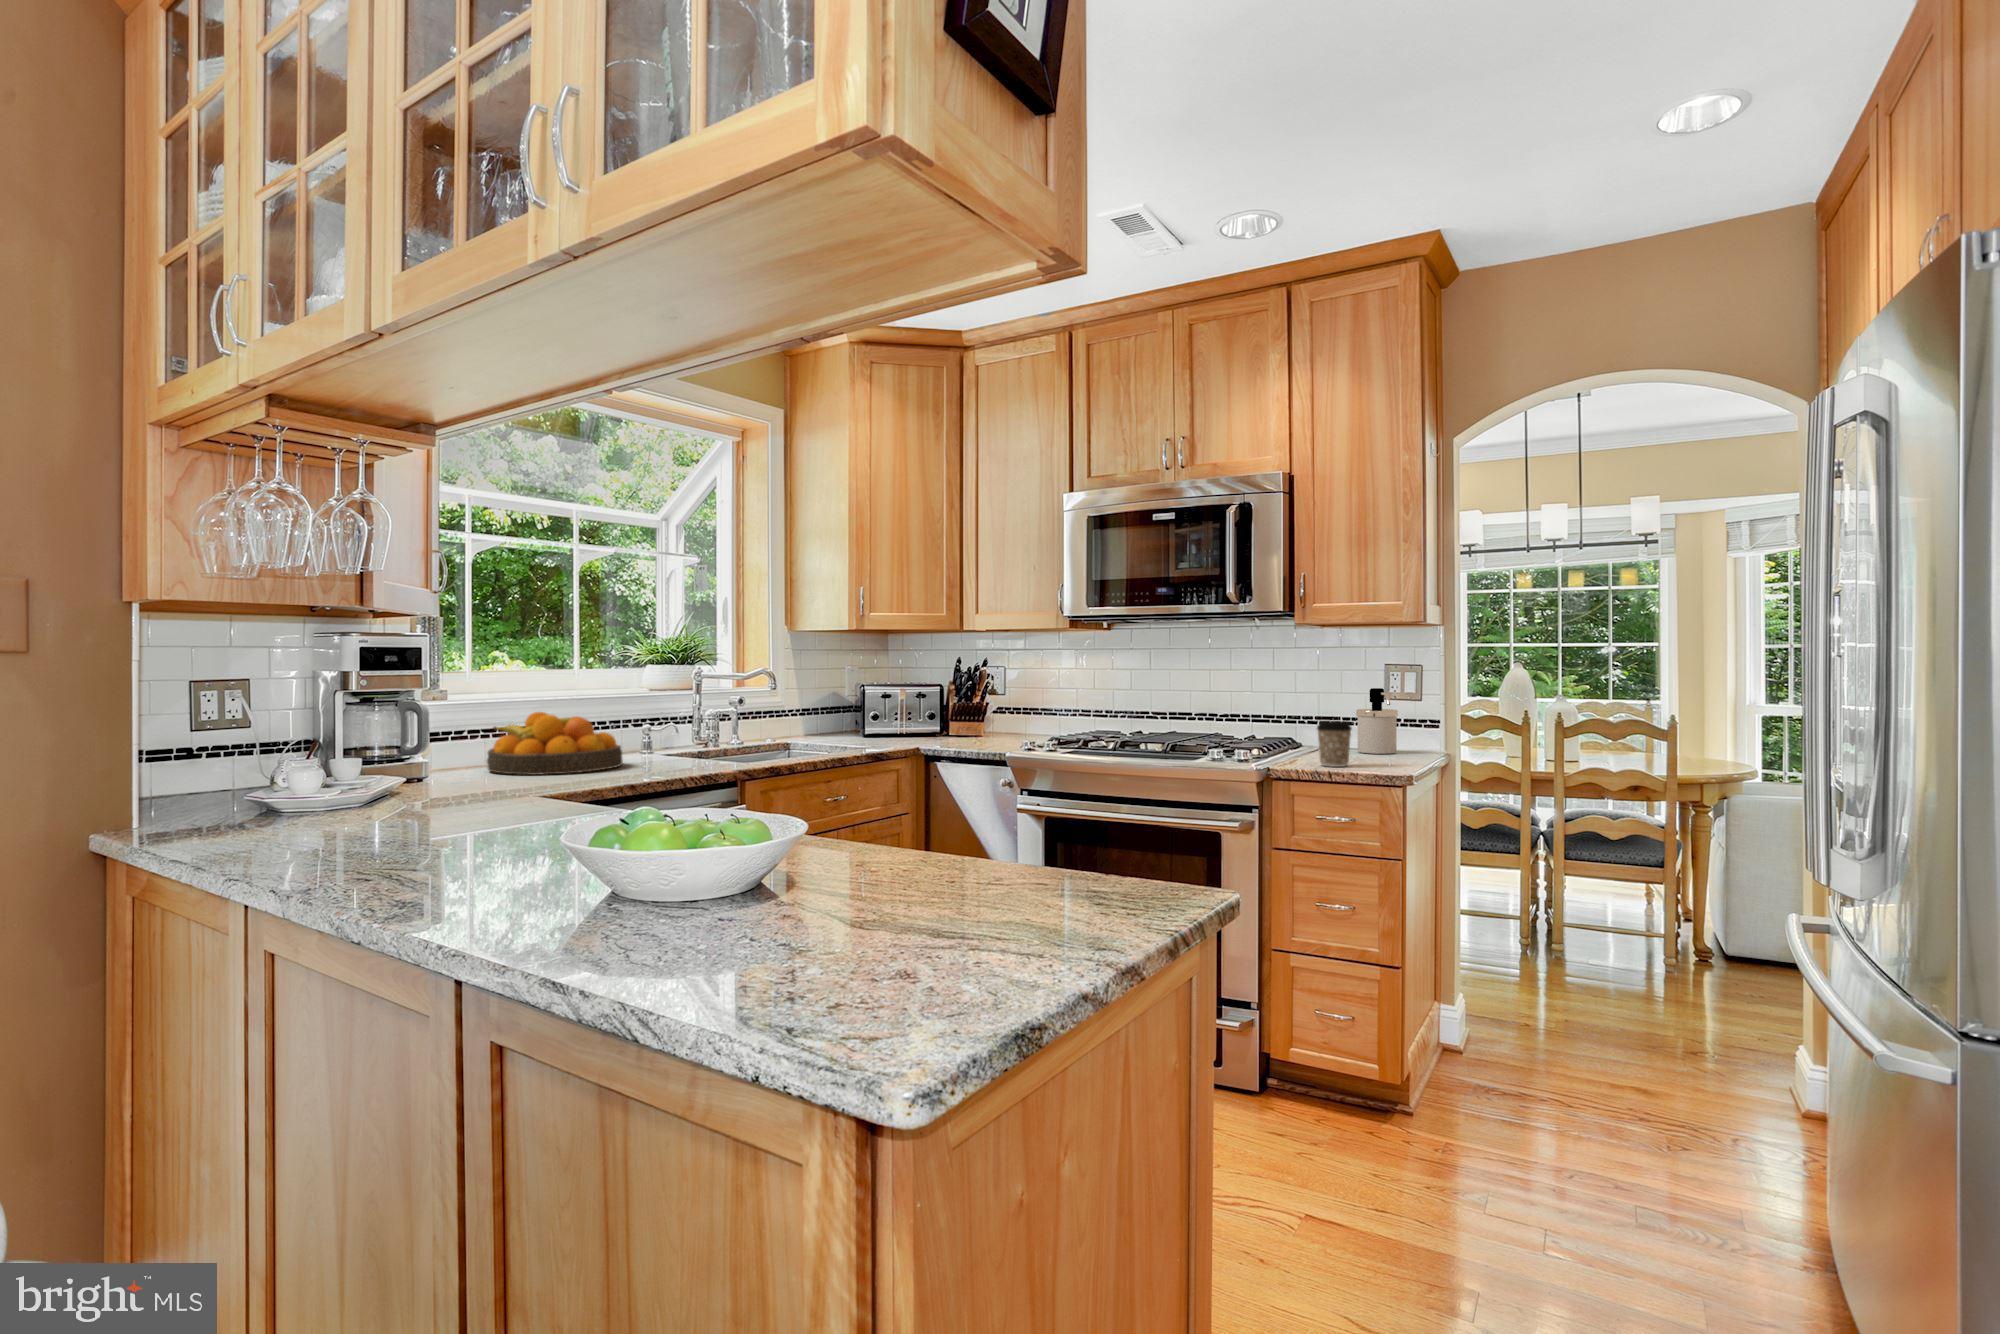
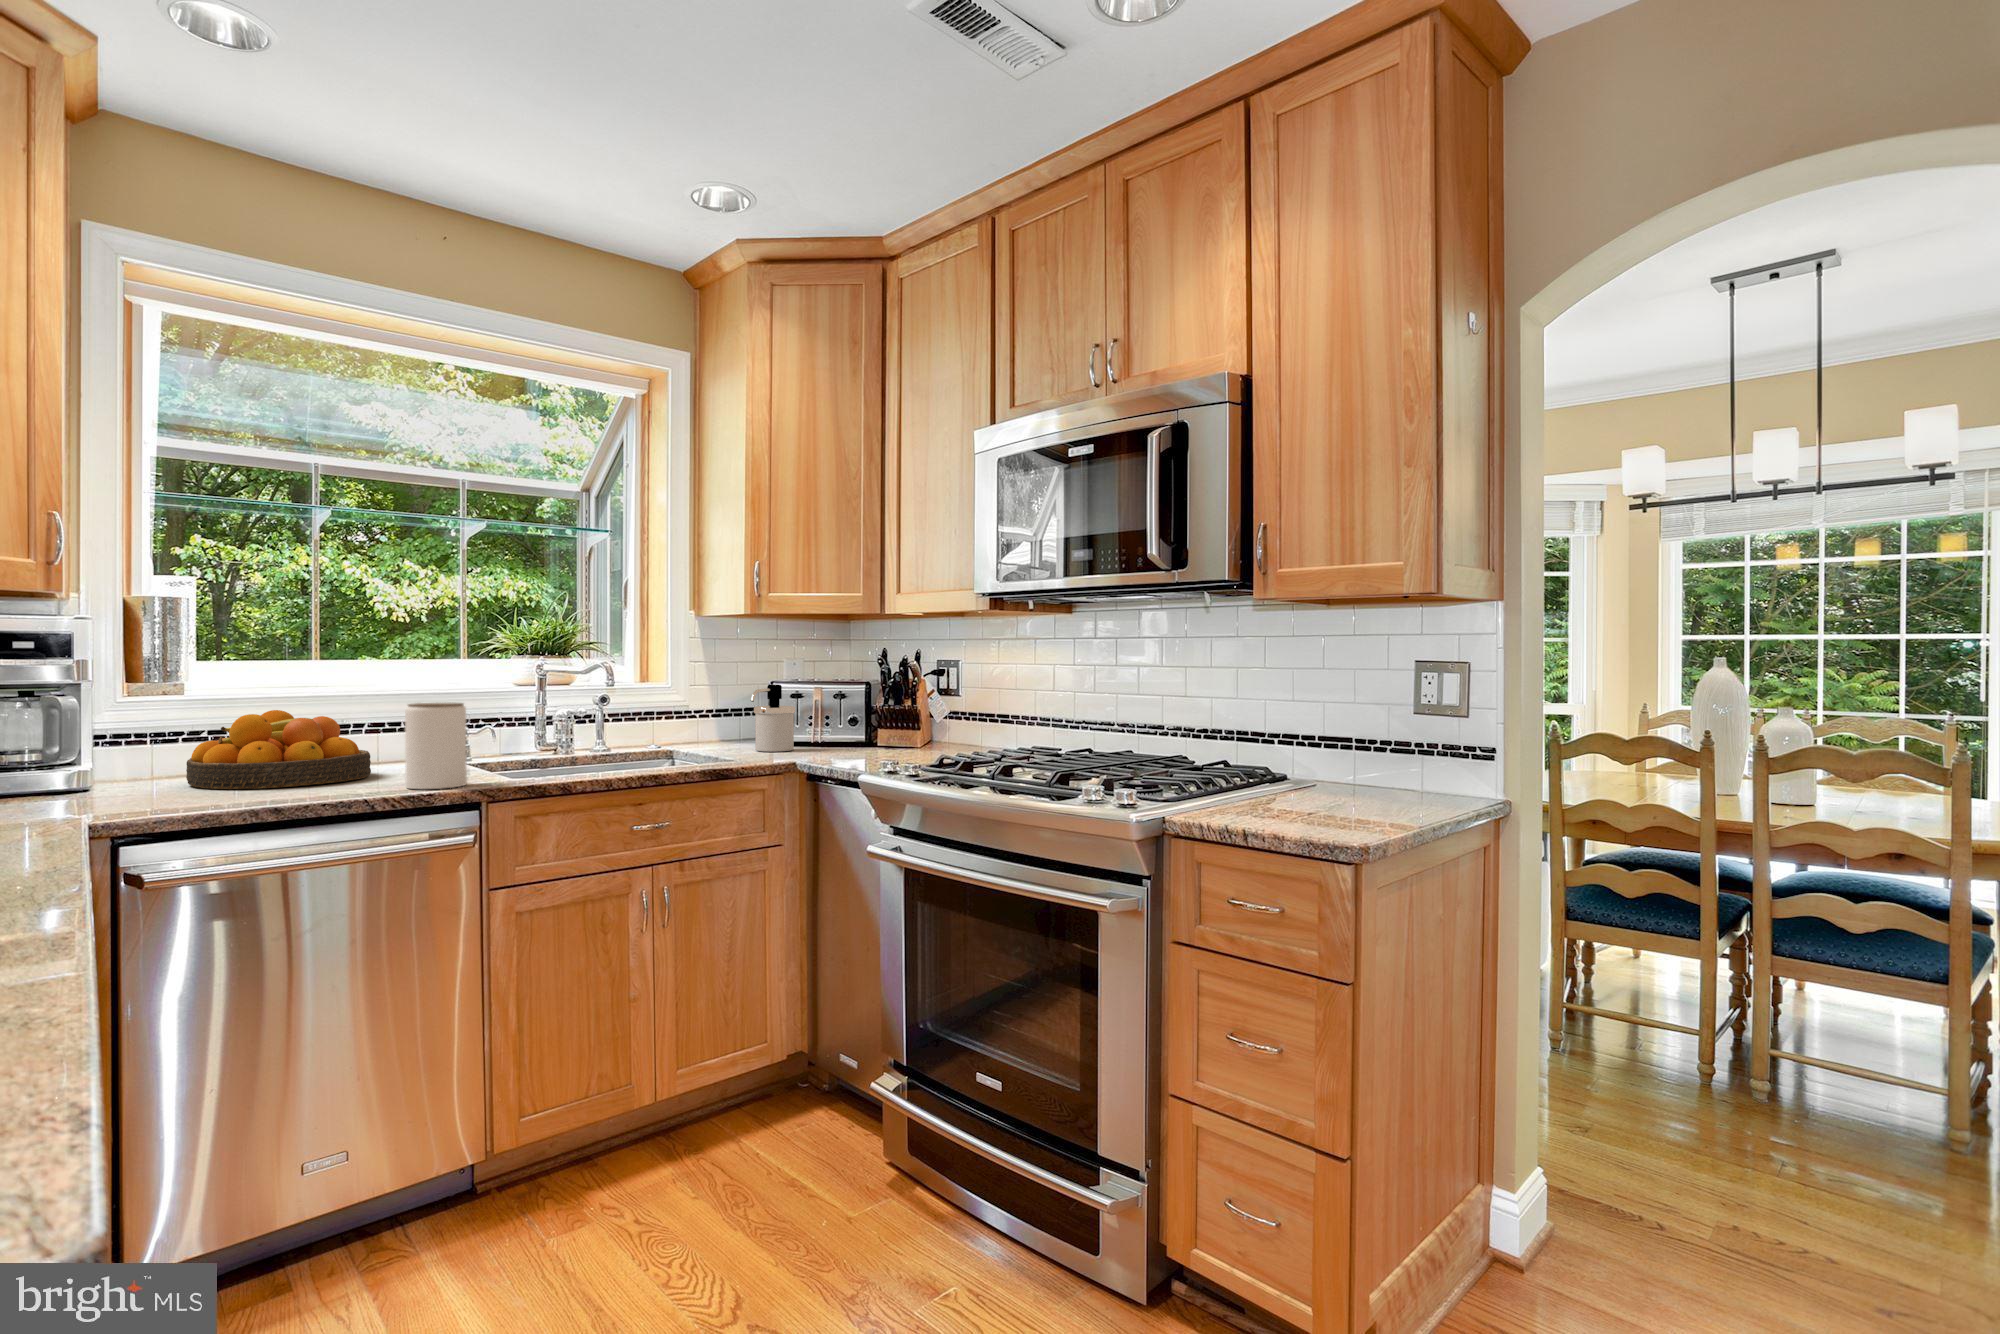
soap dispenser: present [1356,688,1398,754] -> present [751,684,795,752]
jar: none [684,703,728,770] -> present [405,703,467,789]
coffee cup: present [1317,721,1352,767] -> none [1228,749,1283,821]

